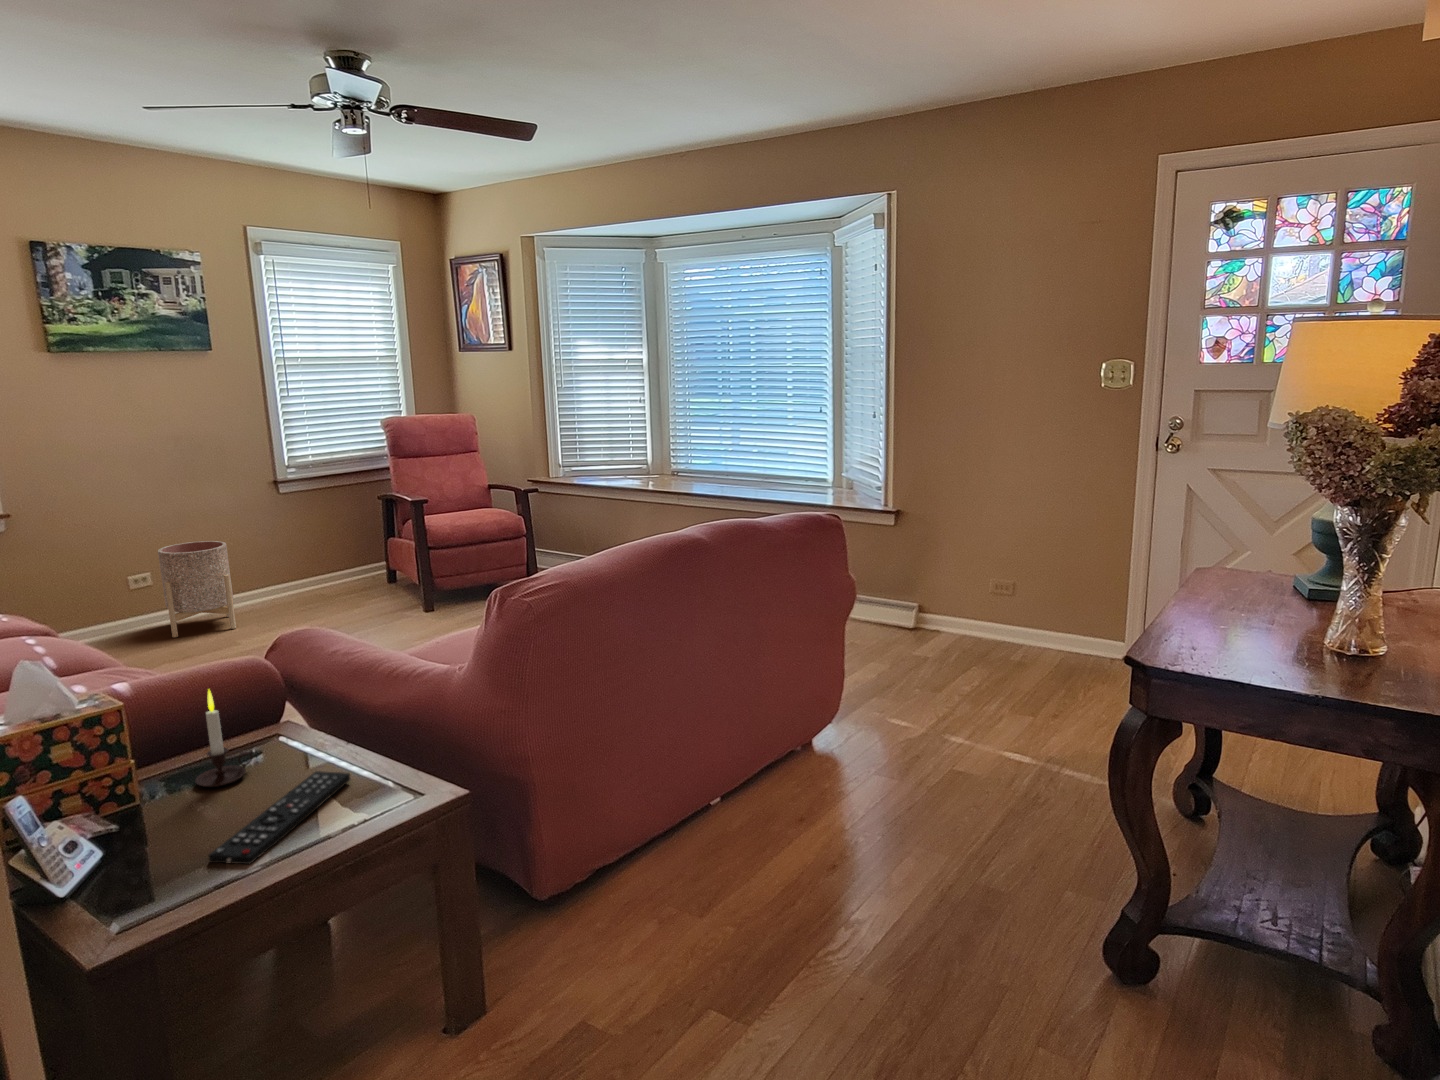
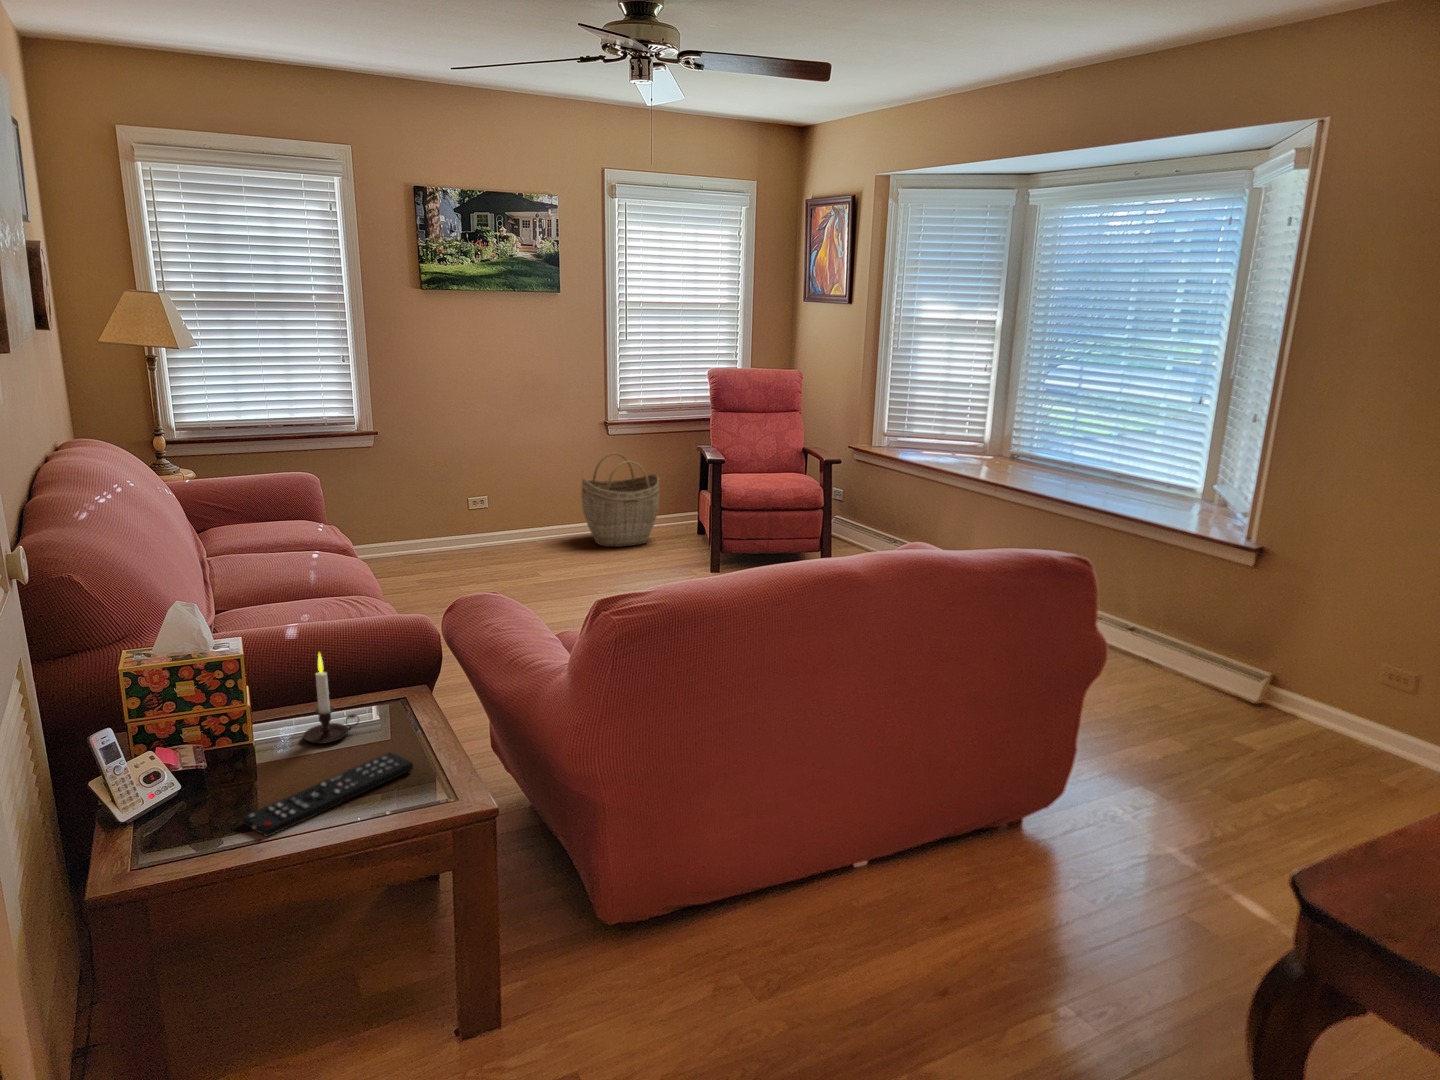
woven basket: none [263,511,351,607] -> present [581,453,660,547]
planter: present [158,541,236,637] -> none [488,472,547,559]

